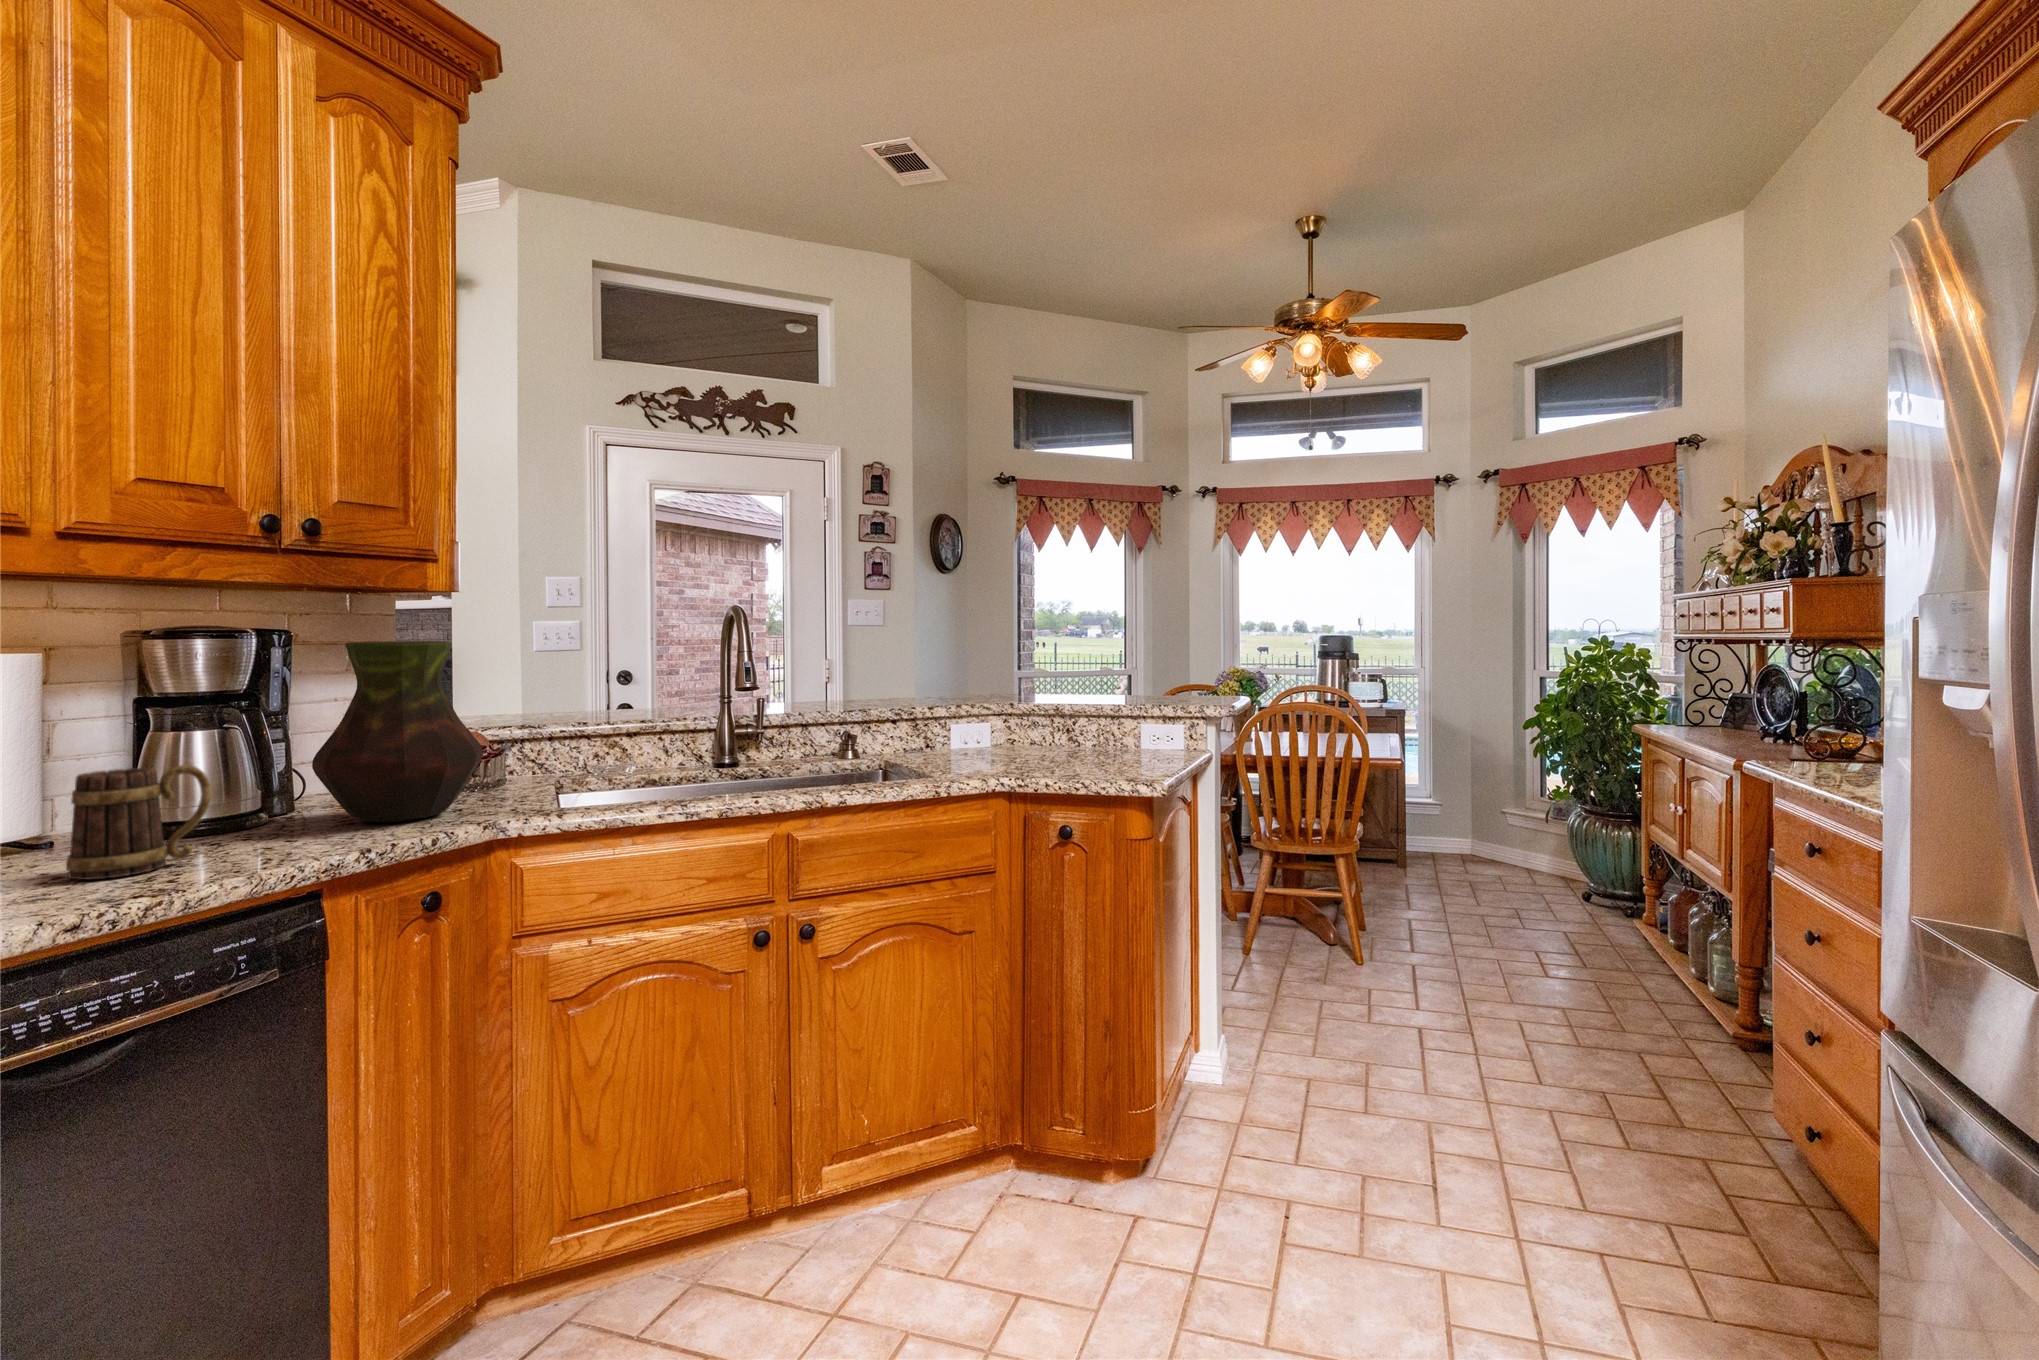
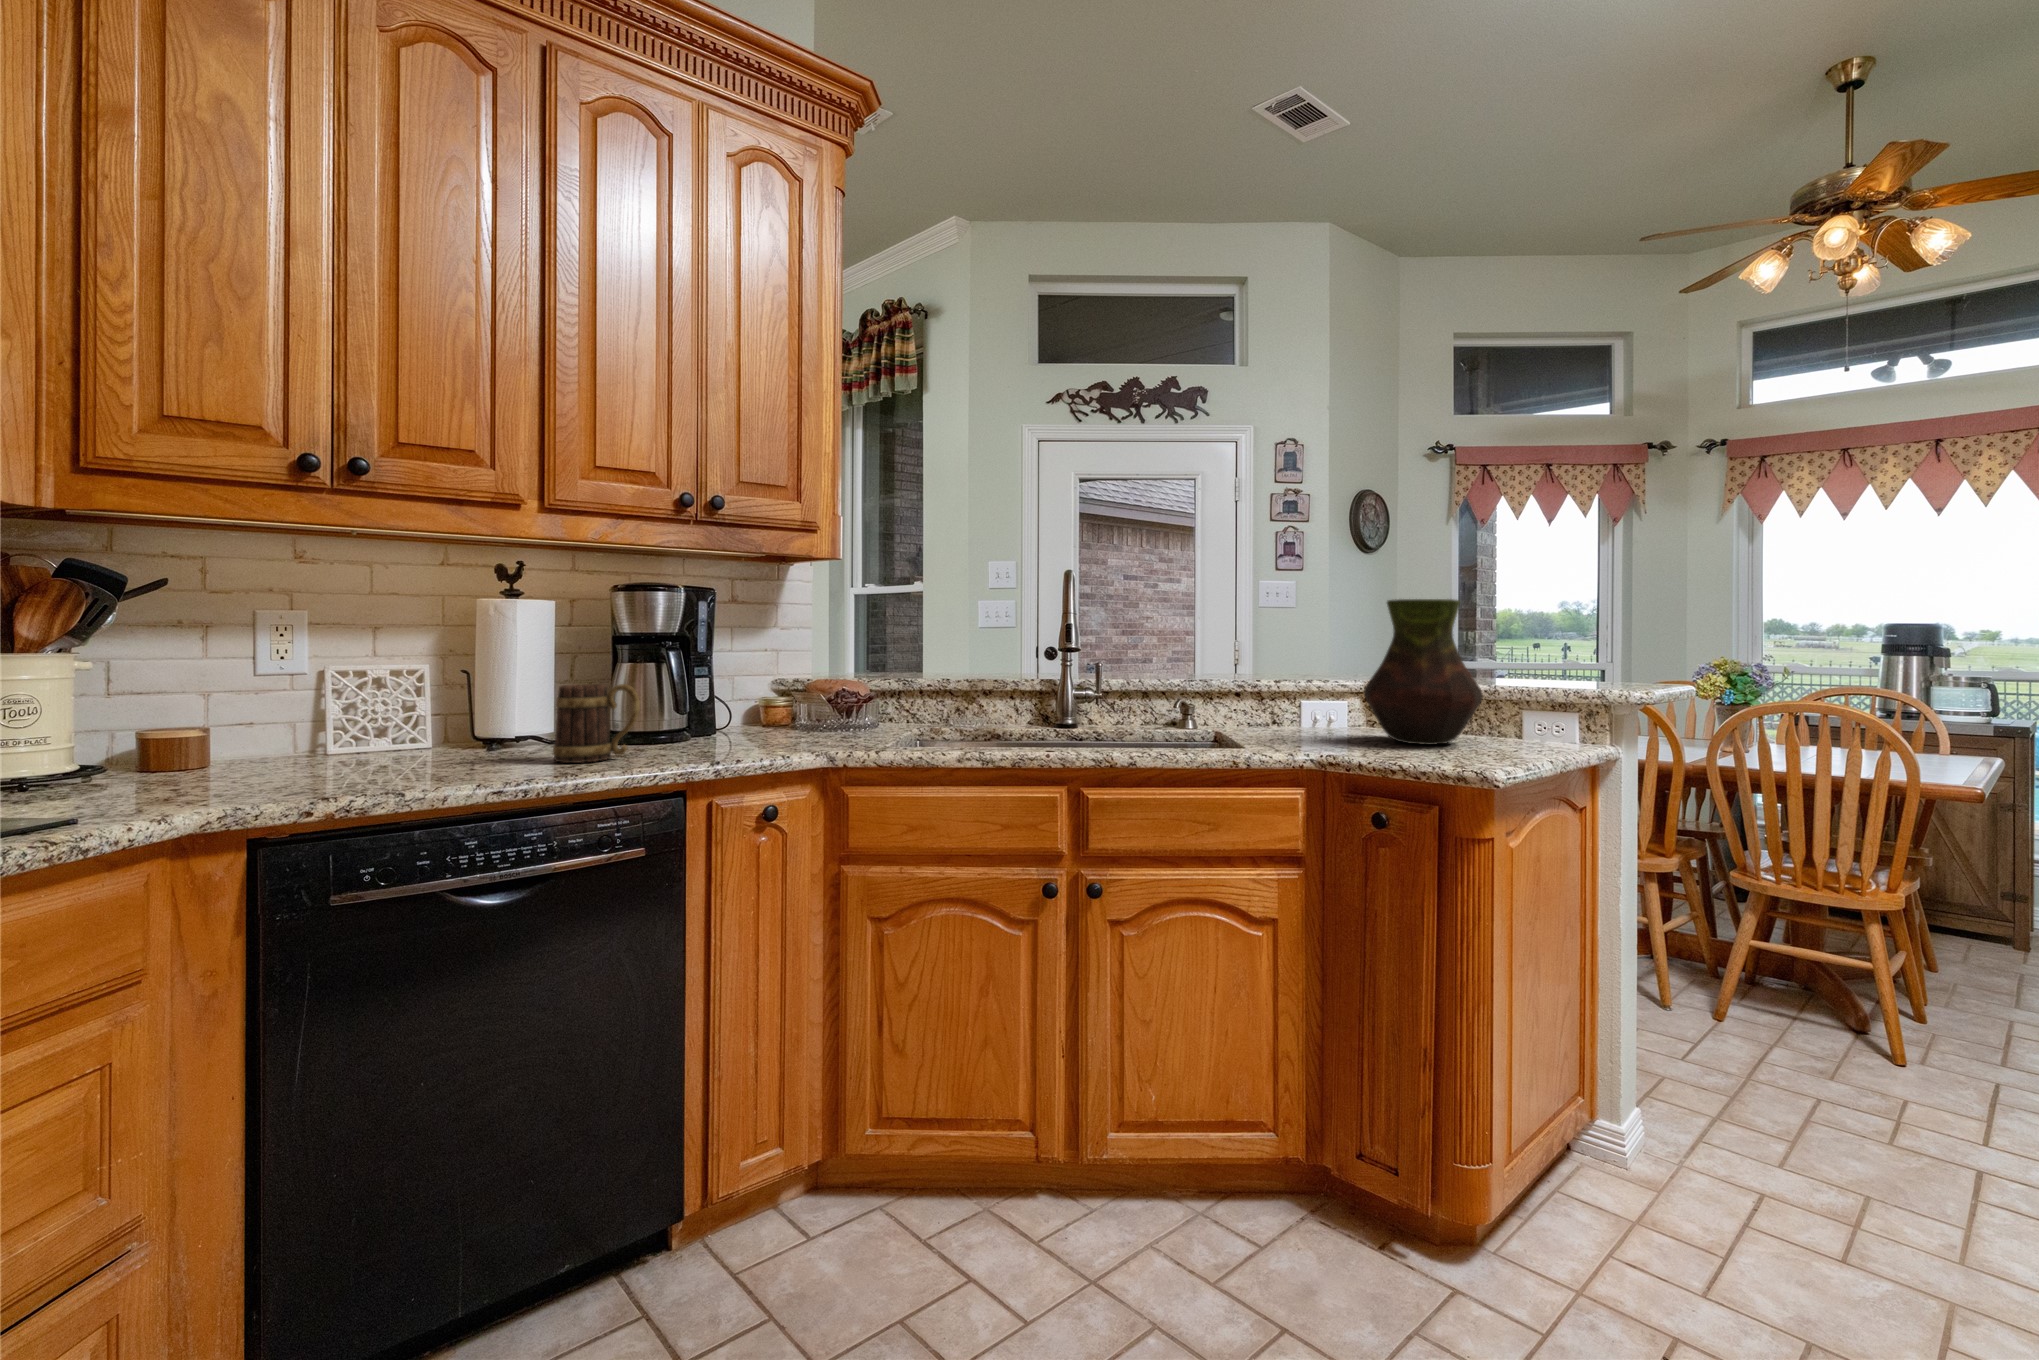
vase: present [312,641,483,822] -> present [1364,599,1483,745]

